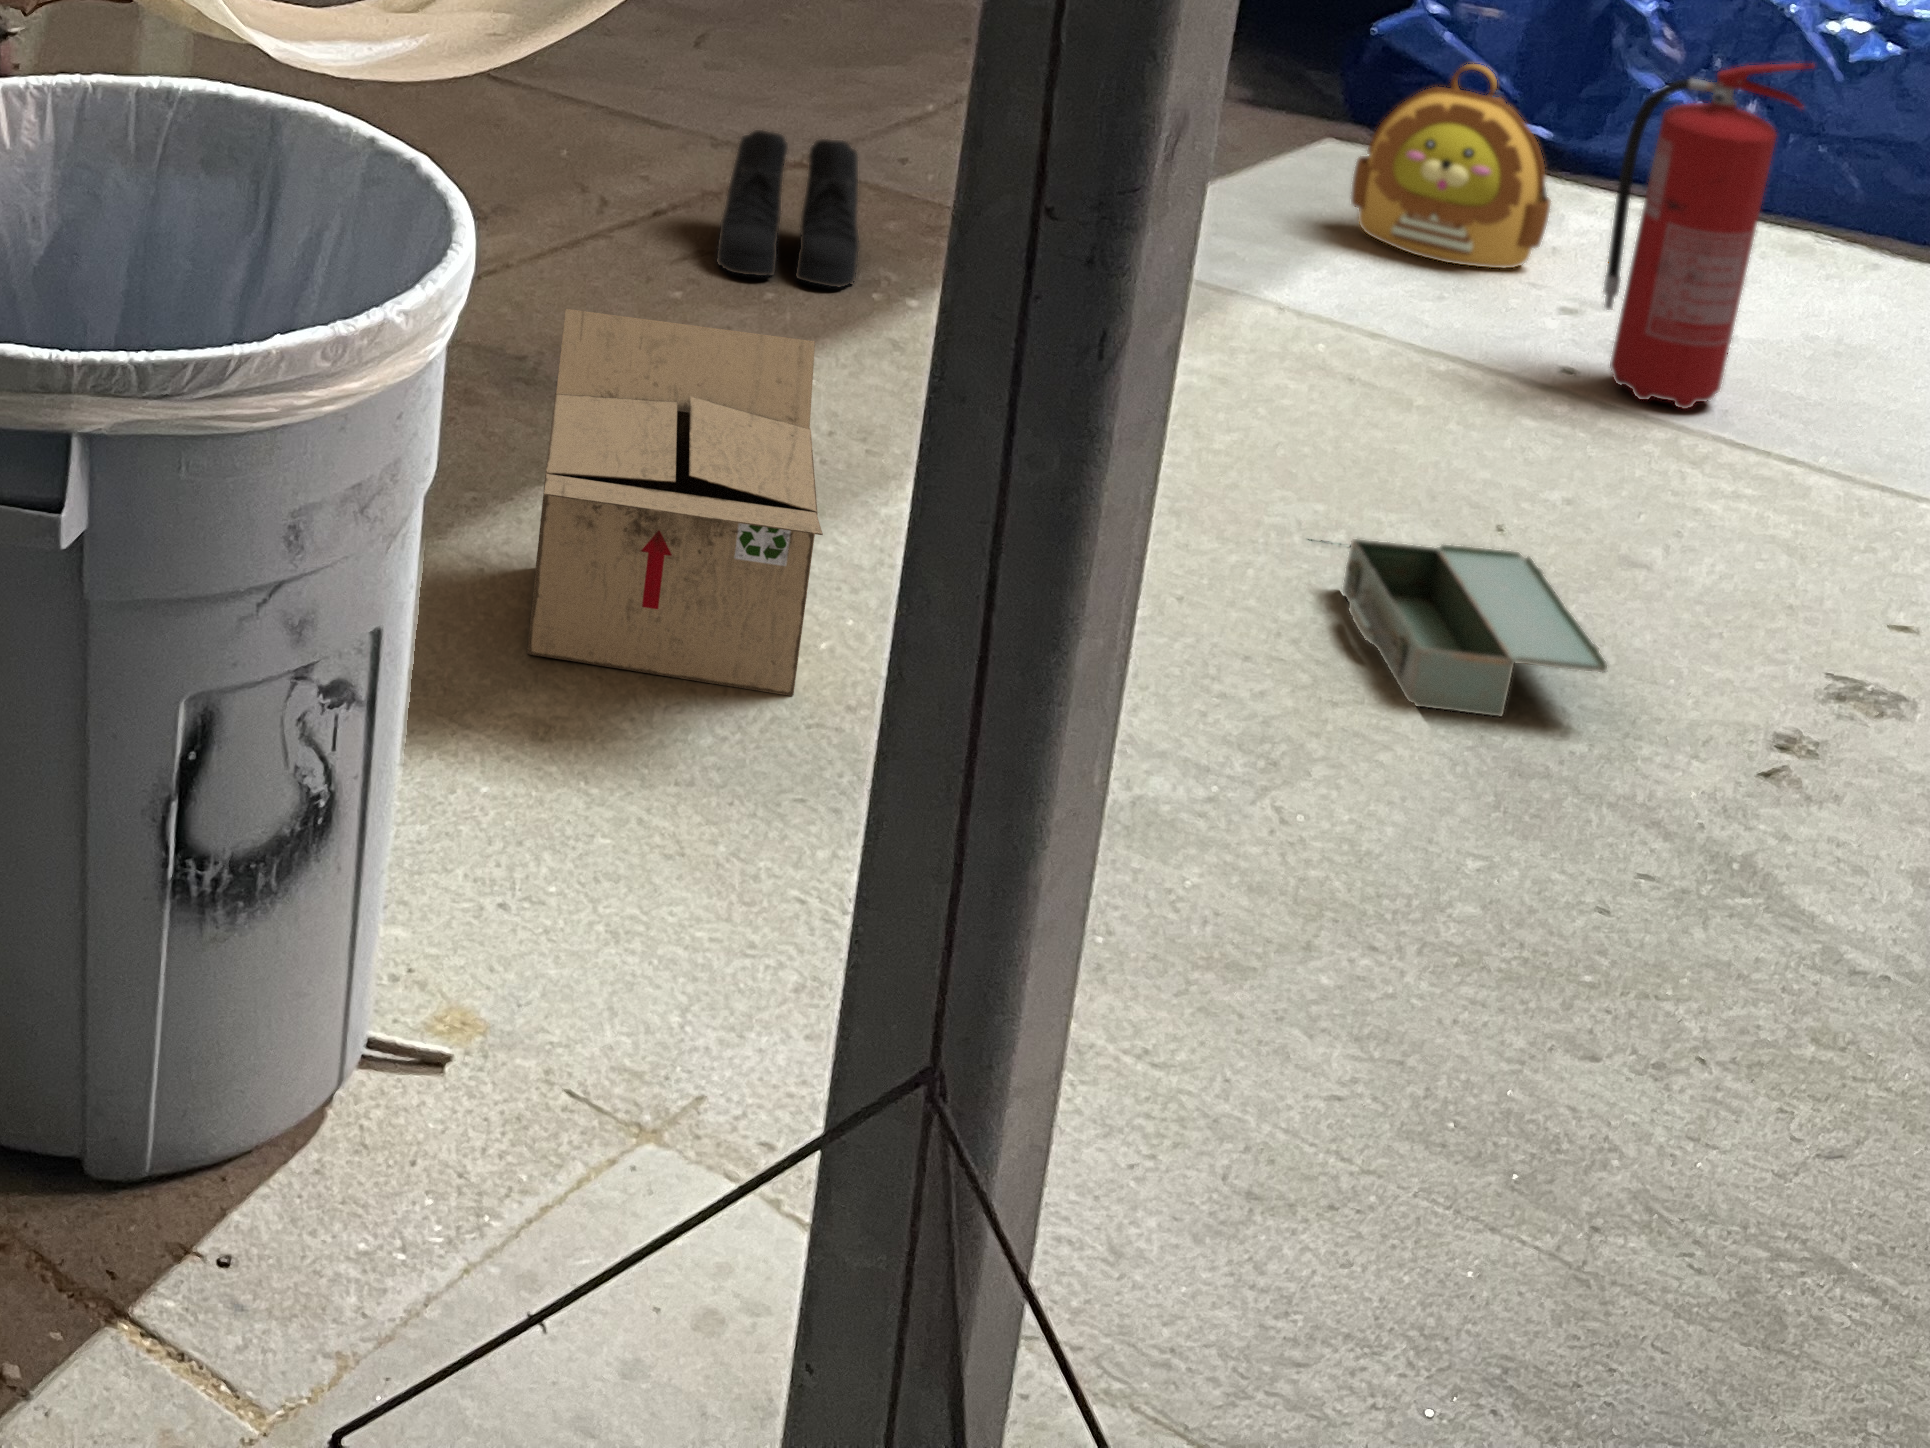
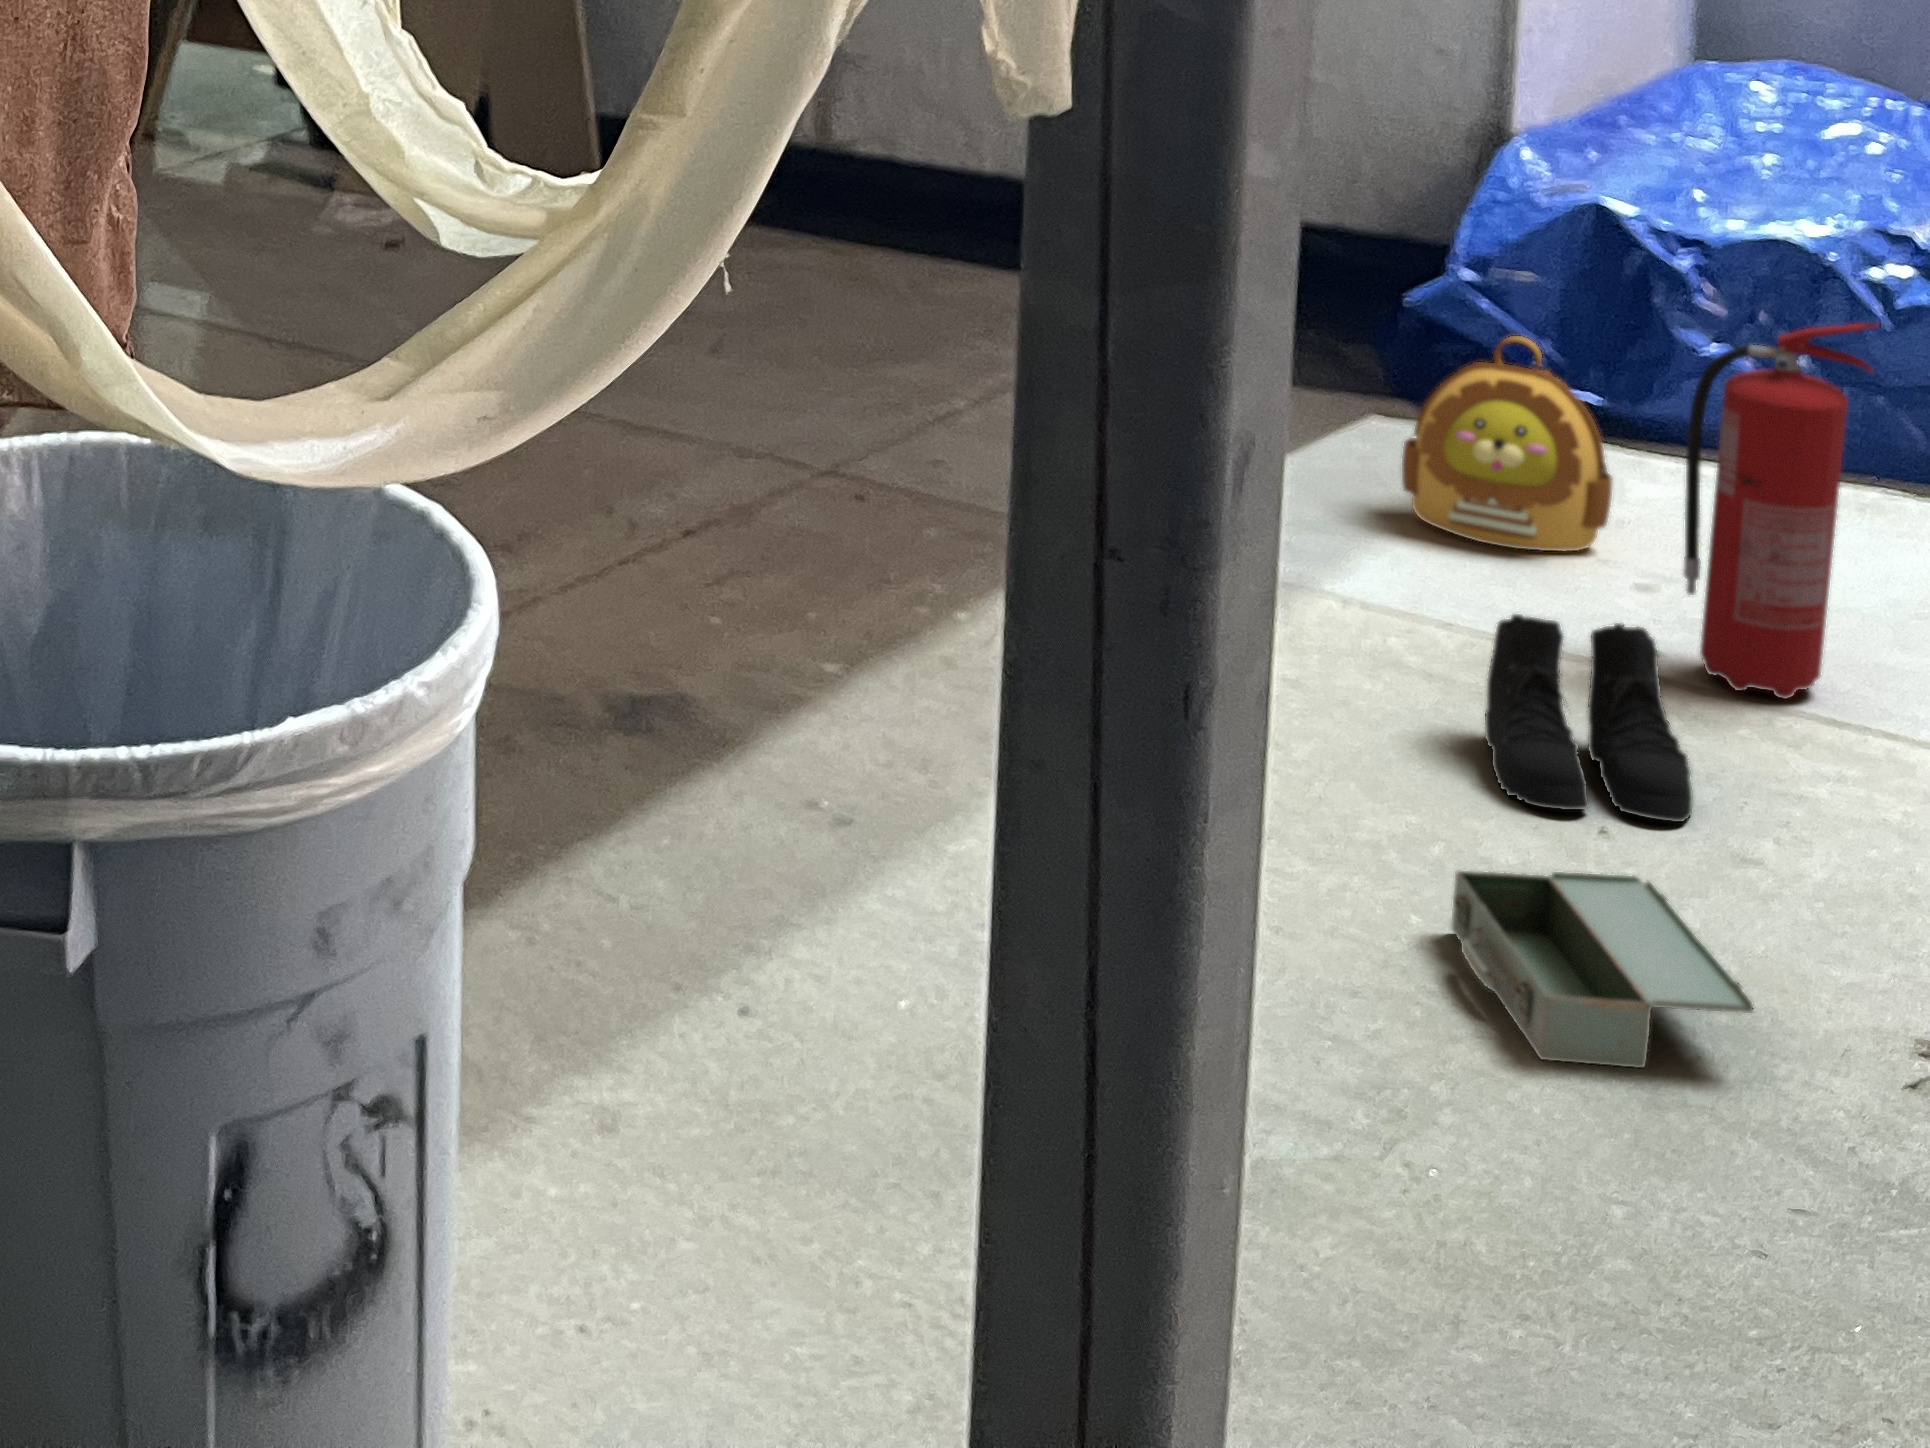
boots: present [716,130,860,287] -> present [1485,614,1693,822]
cardboard box: present [527,309,823,696] -> none [577,661,888,1085]

